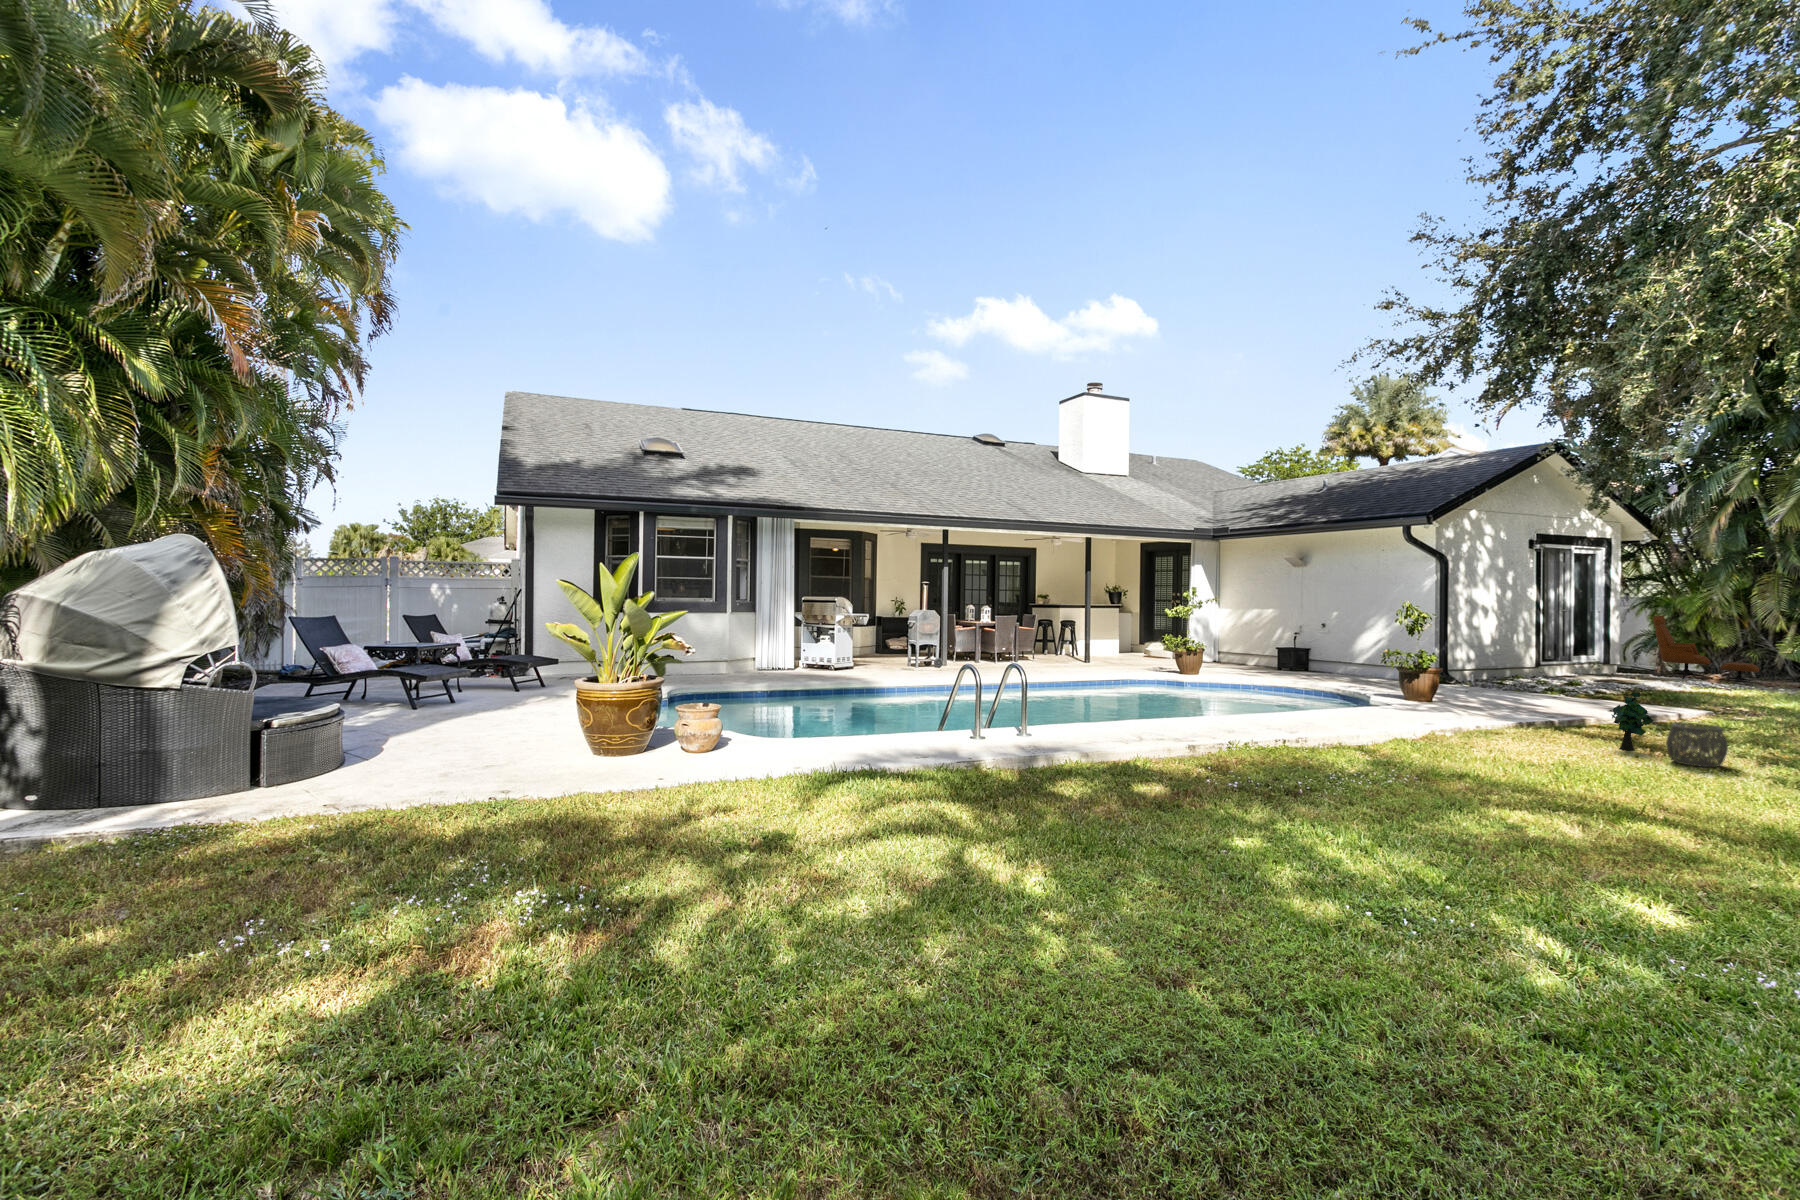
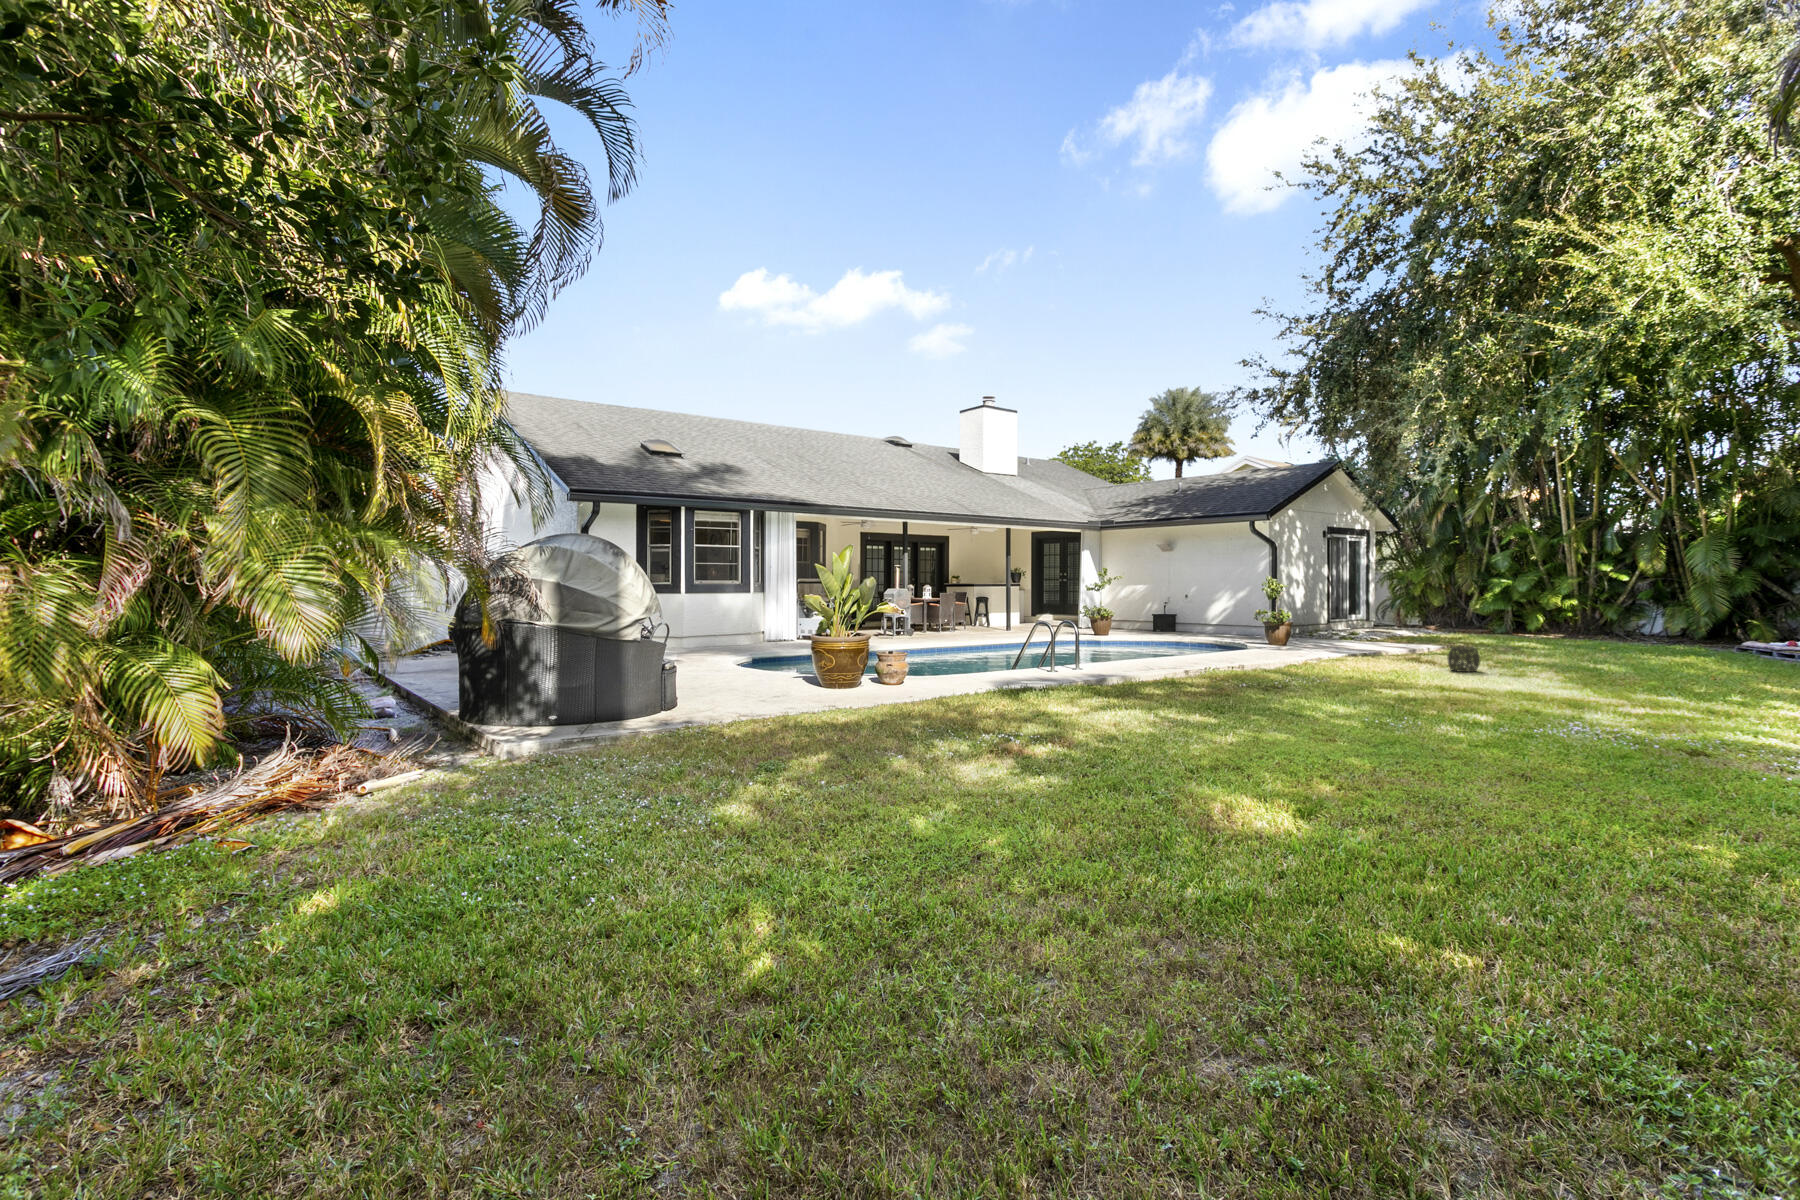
lounge chair: present [1653,616,1759,682] -> none [1400,586,1463,631]
decorative plant: present [1609,692,1653,751] -> none [1411,630,1437,667]

